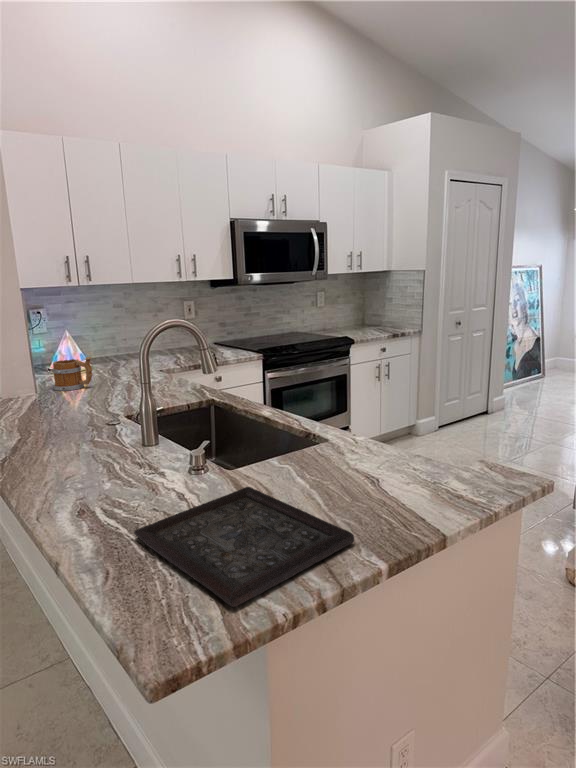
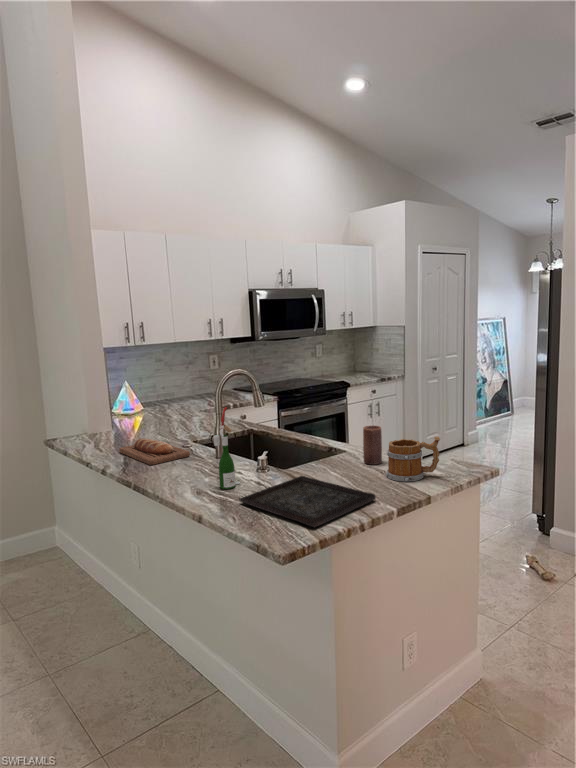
mug: present [53,357,93,391] -> present [386,437,440,481]
wine bottle: none [109,379,155,505] -> present [214,407,240,489]
candle: none [349,408,376,467] -> present [363,426,382,465]
bread loaf: none [20,413,109,454] -> present [119,438,190,465]

